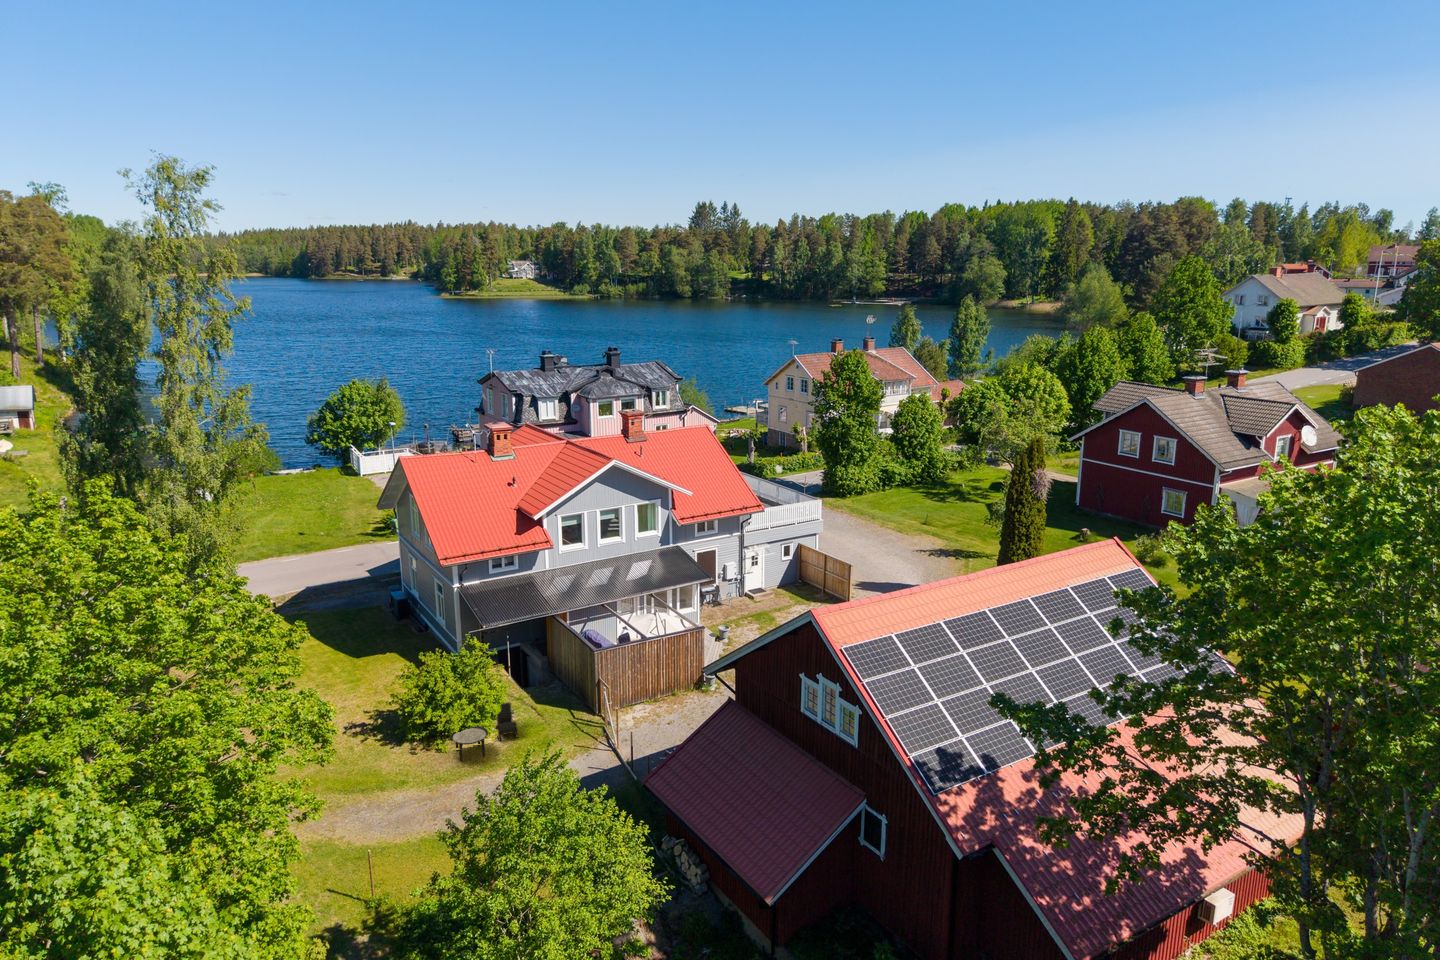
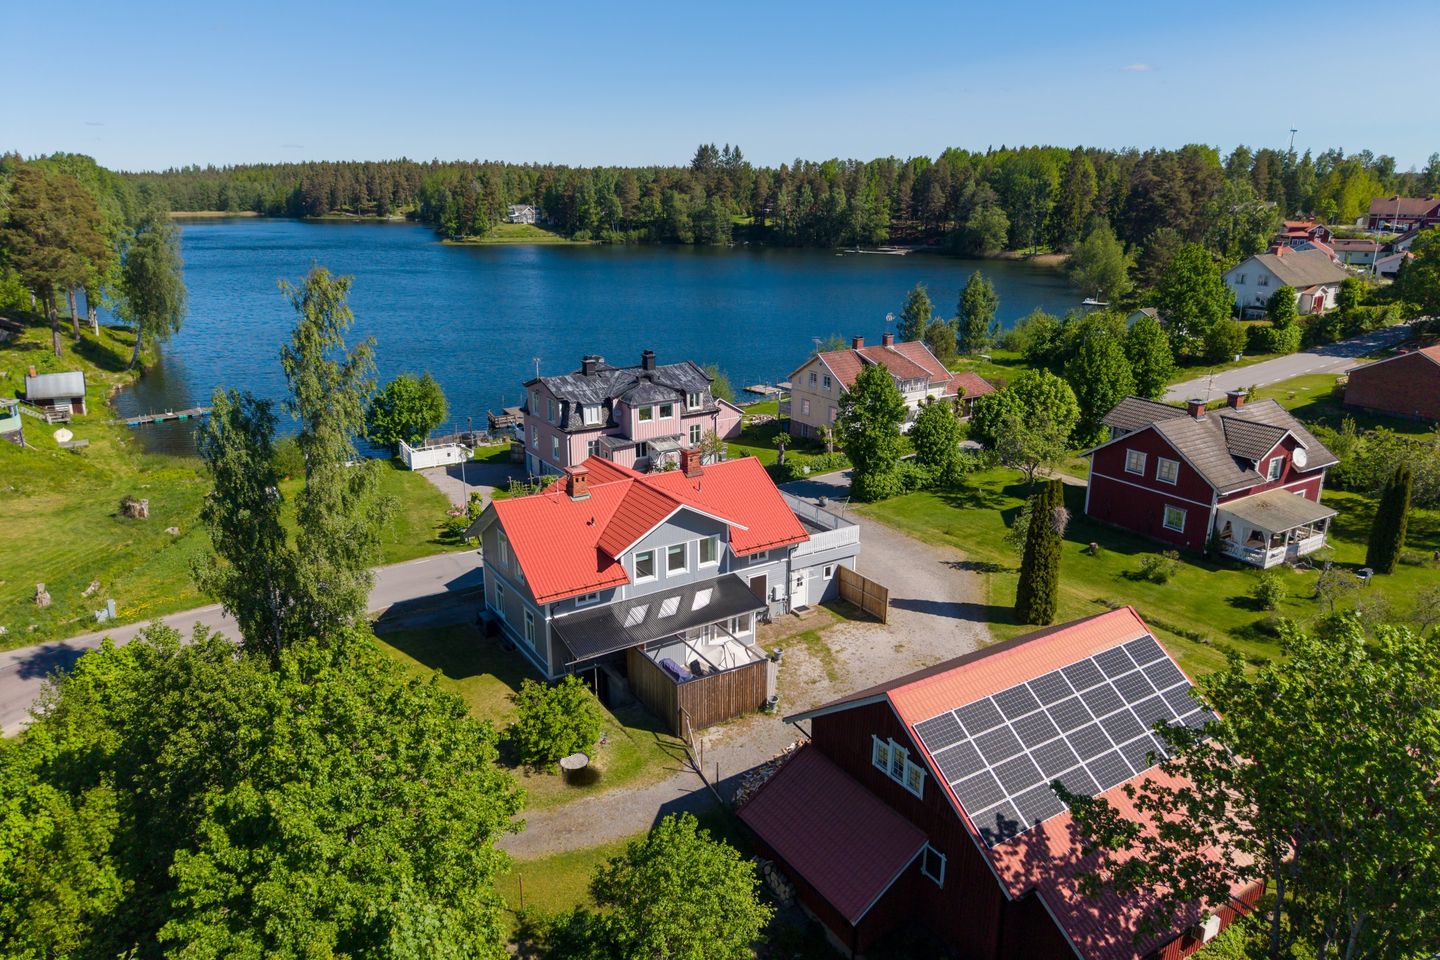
lounge chair: present [495,702,518,741] -> none [592,728,613,763]

